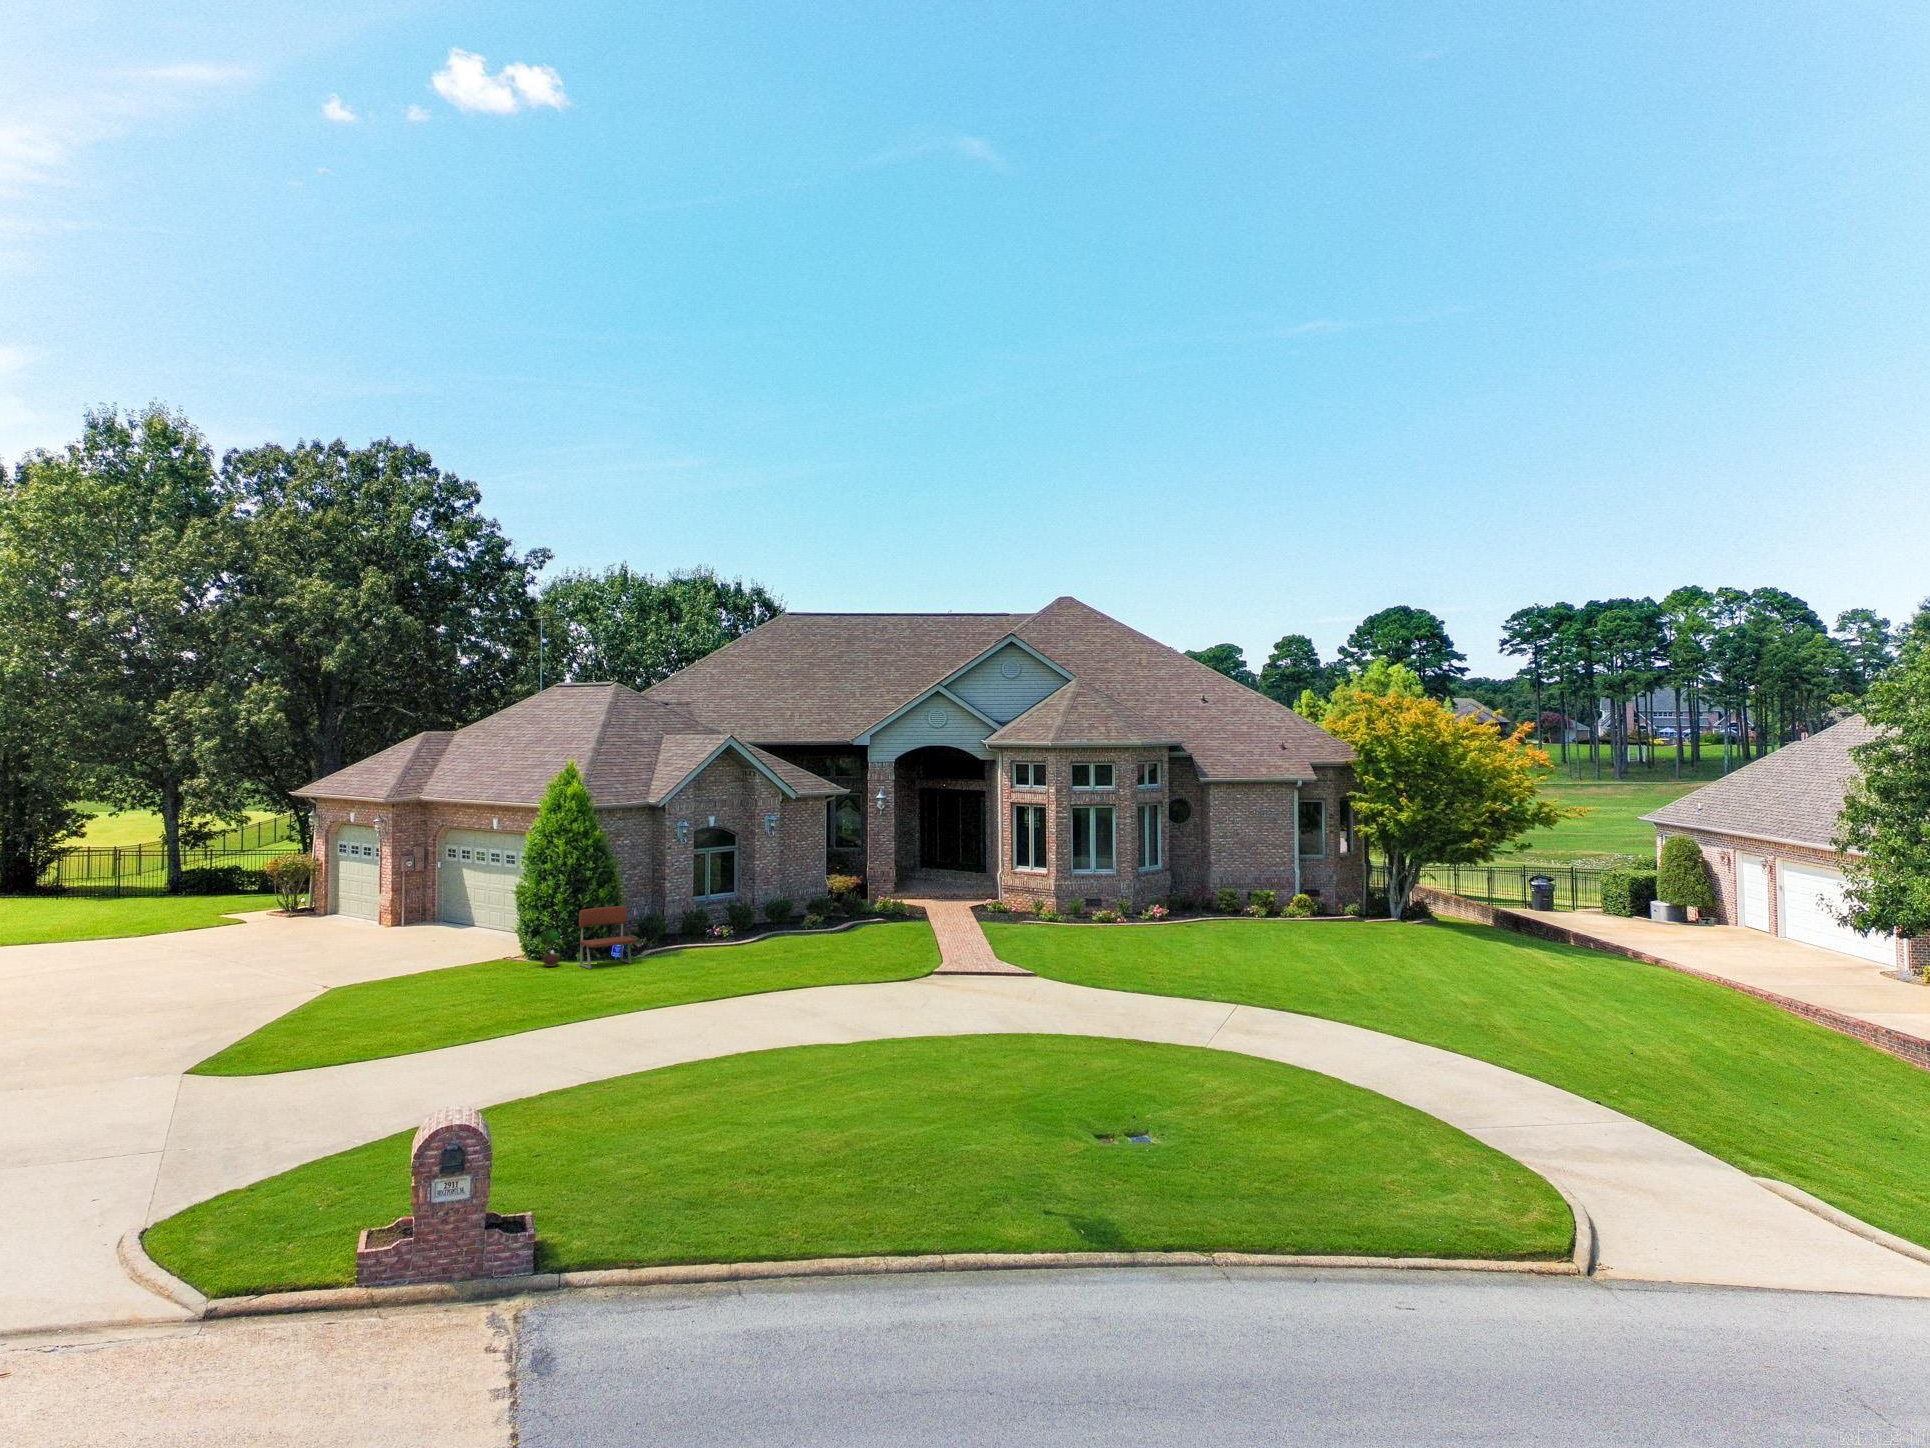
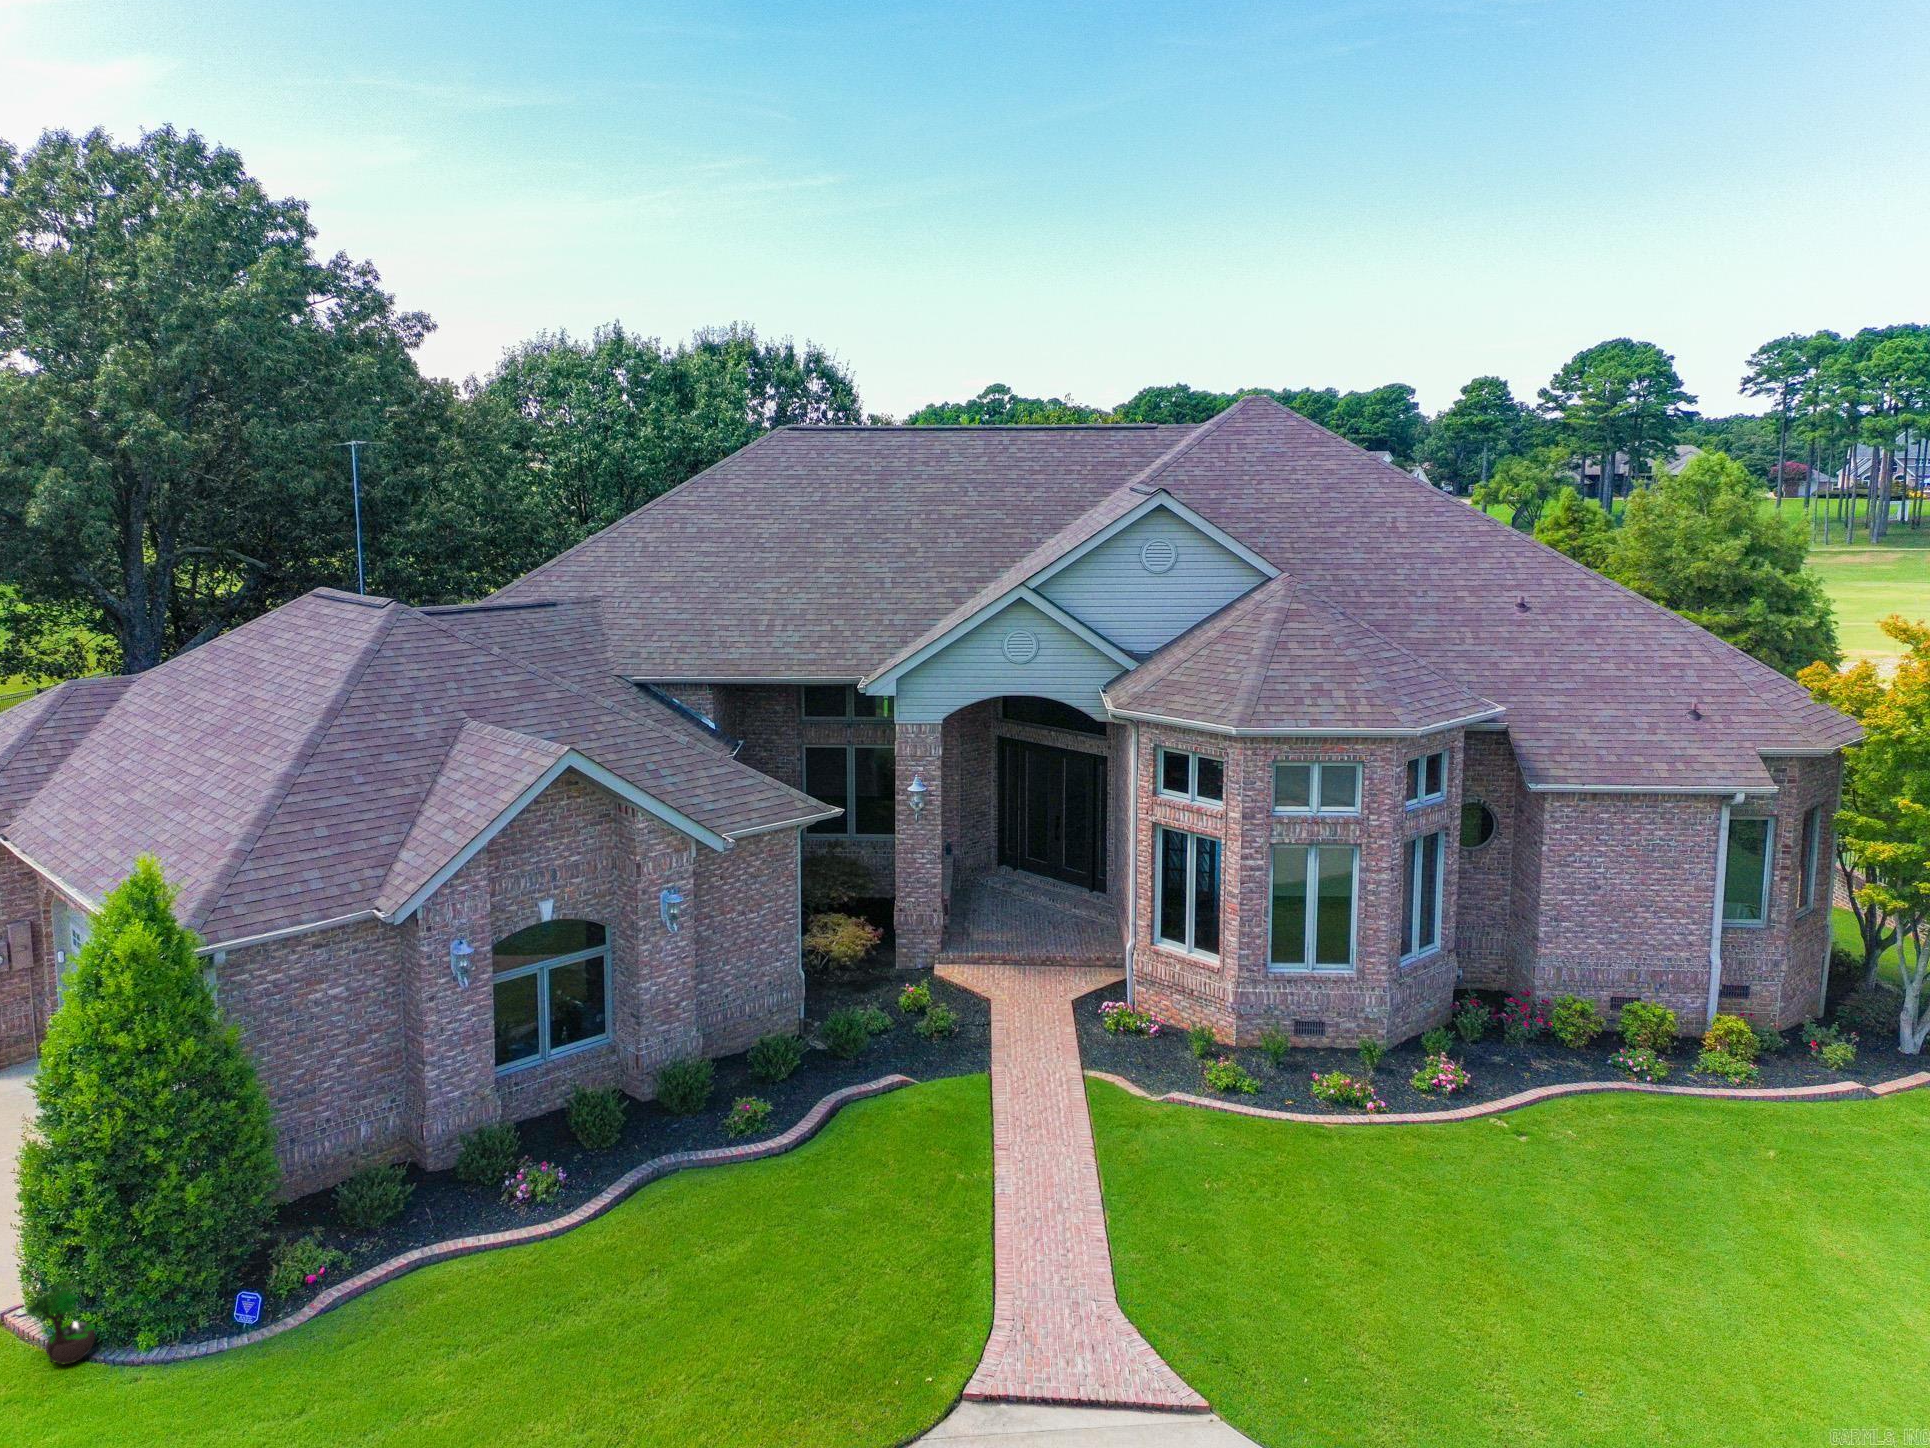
bench: present [579,906,637,969] -> none [124,1204,269,1386]

